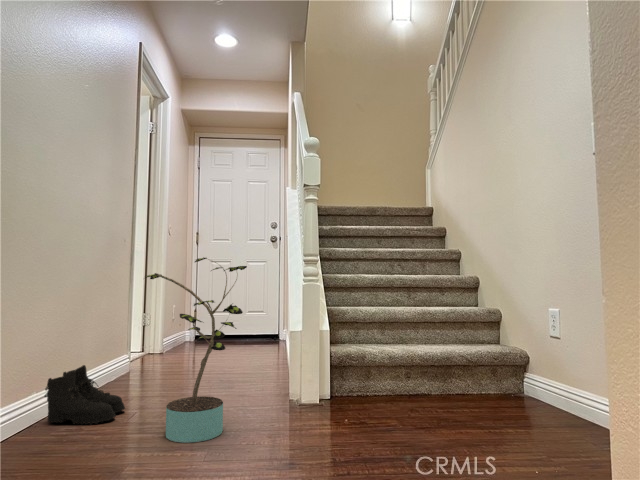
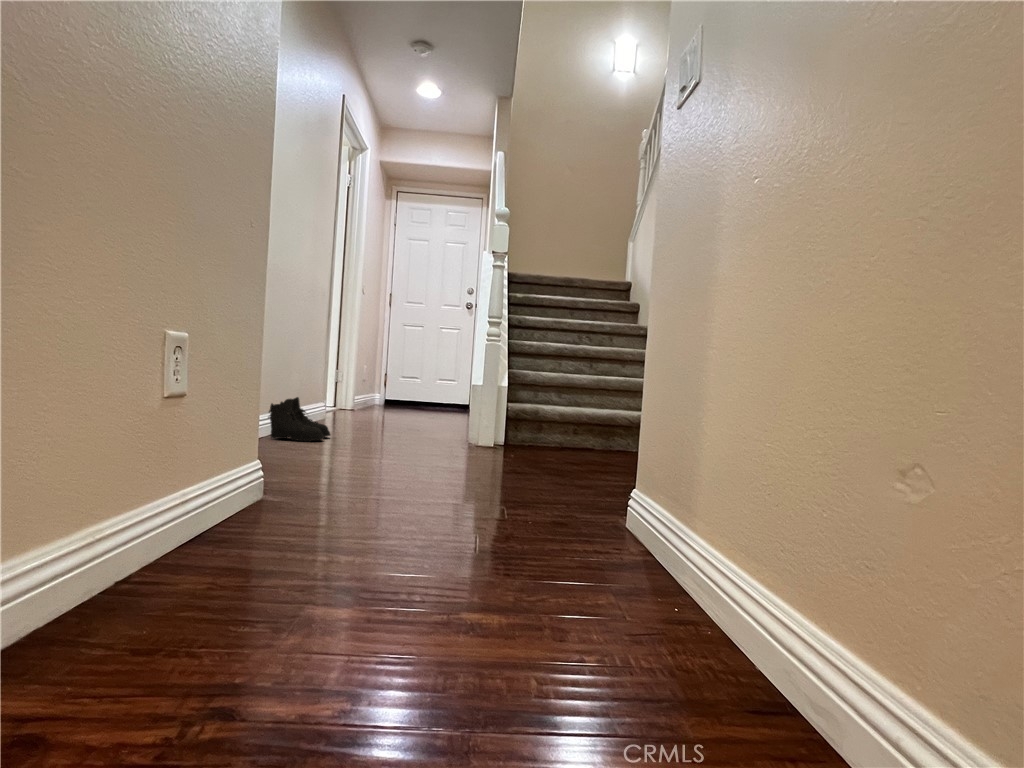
potted plant: present [145,257,247,443] -> none [351,312,437,455]

